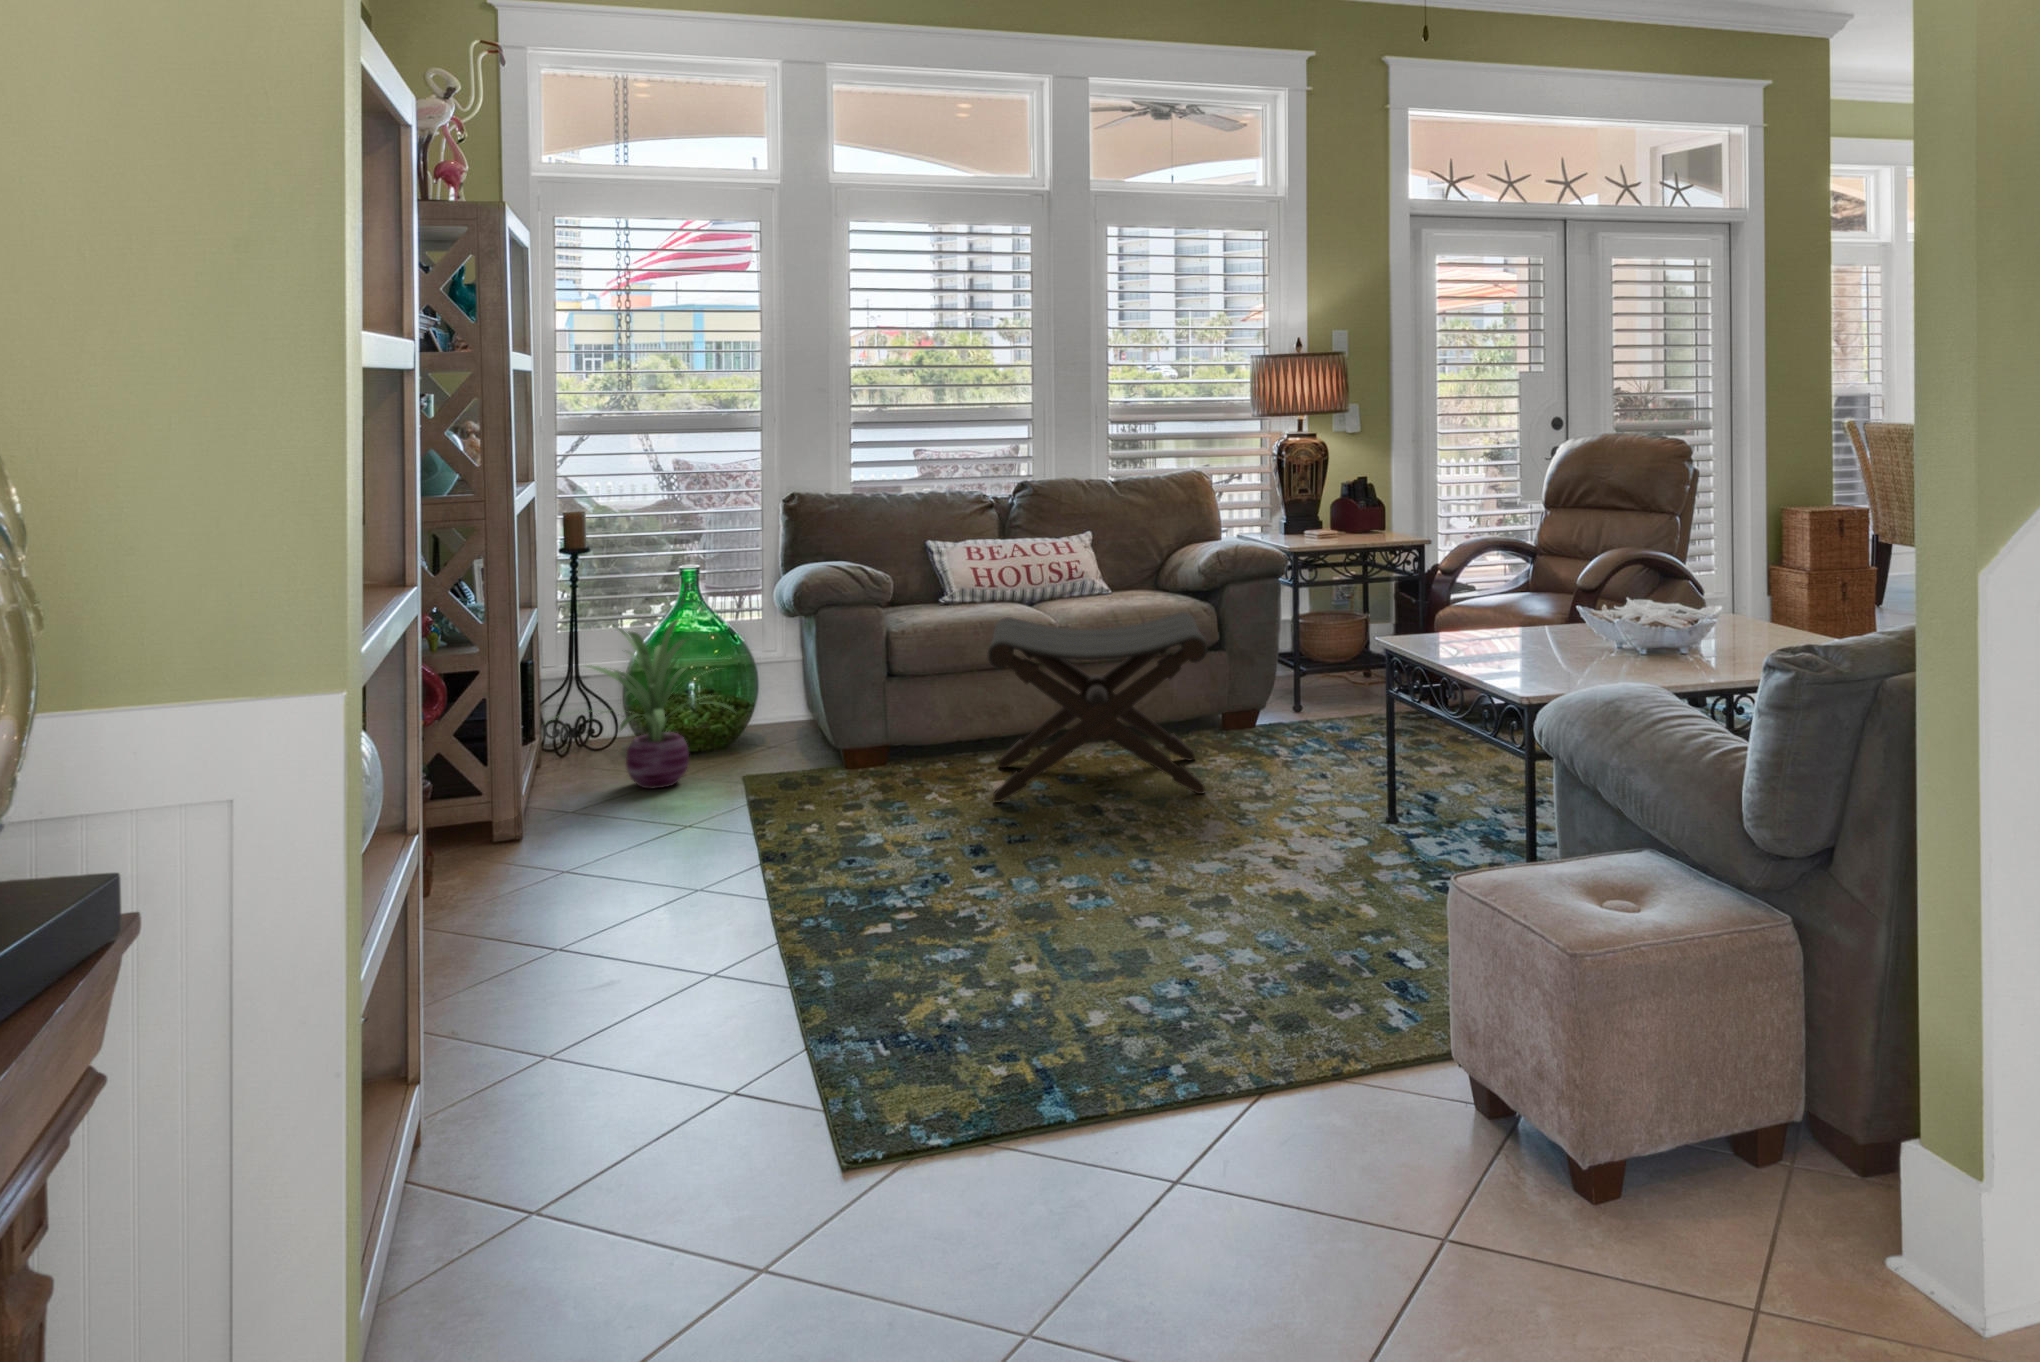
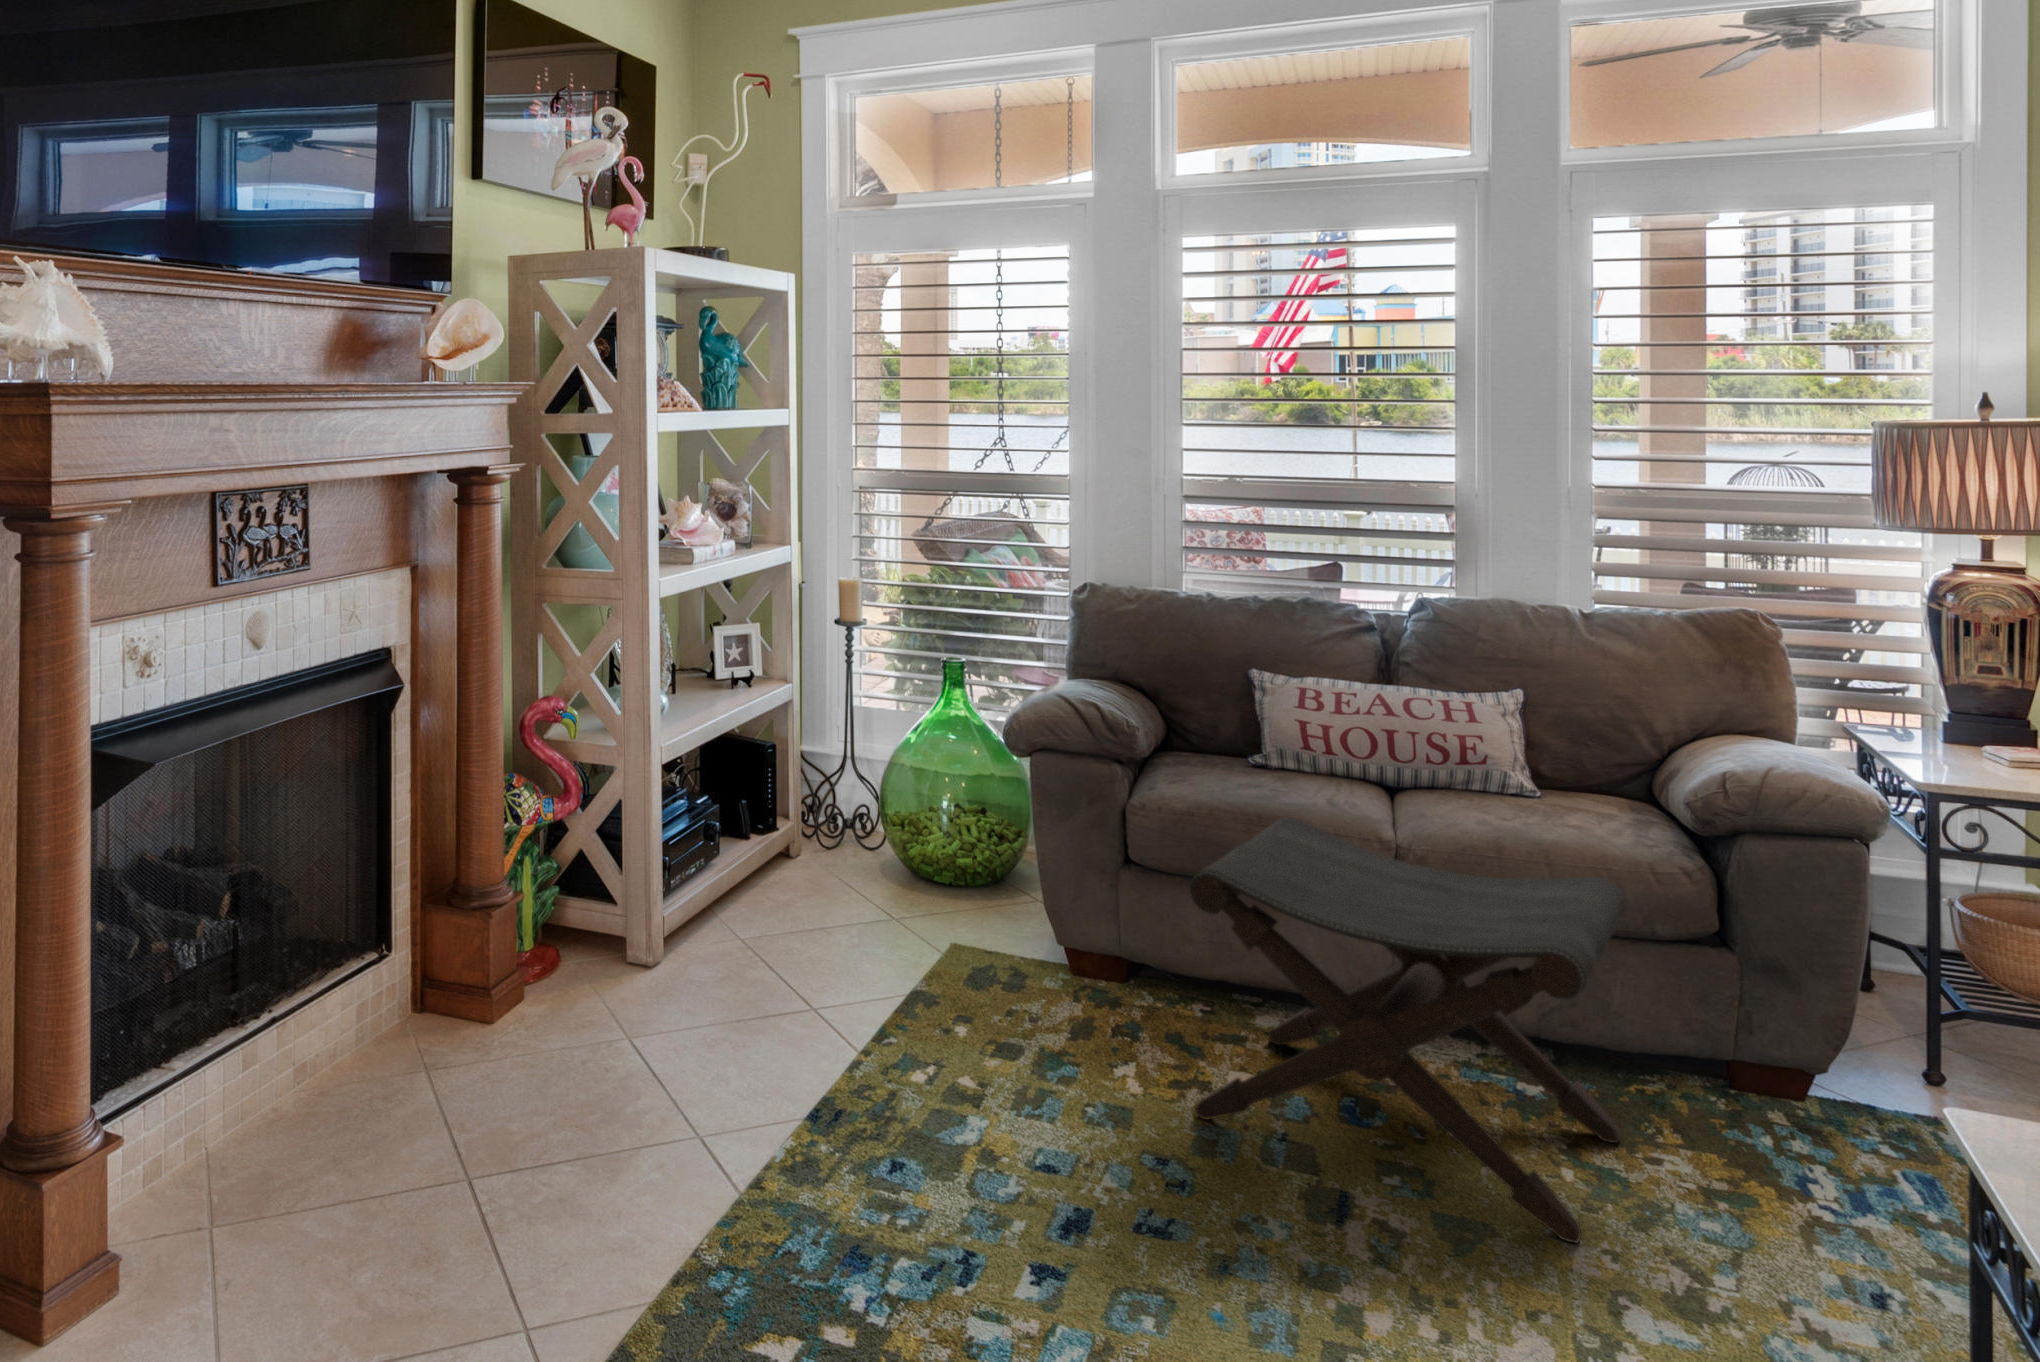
decorative plant: present [586,619,734,789] -> none [725,722,952,932]

